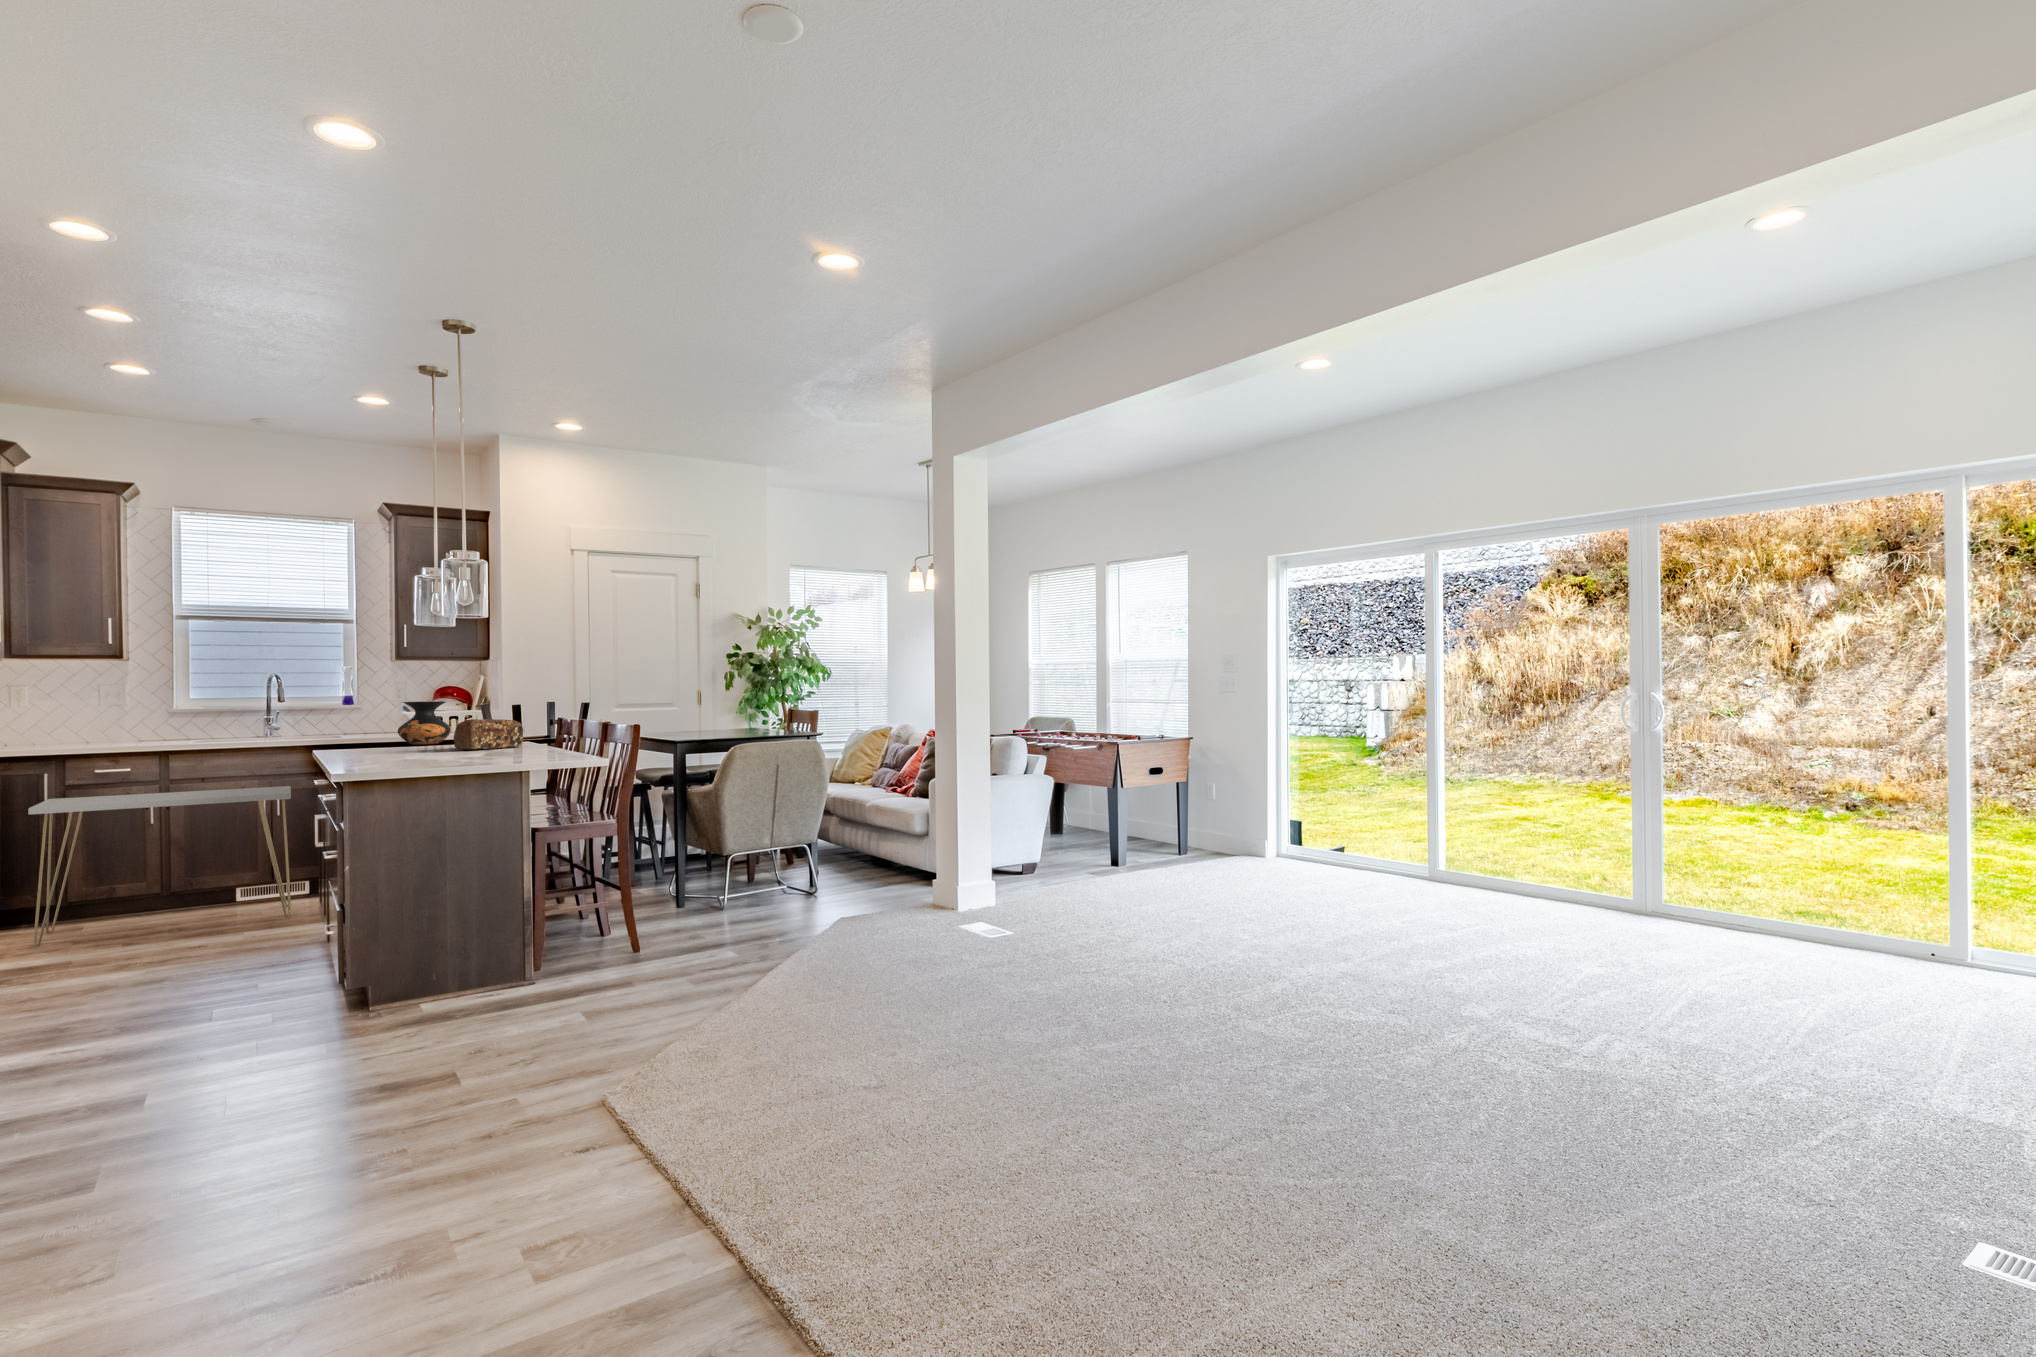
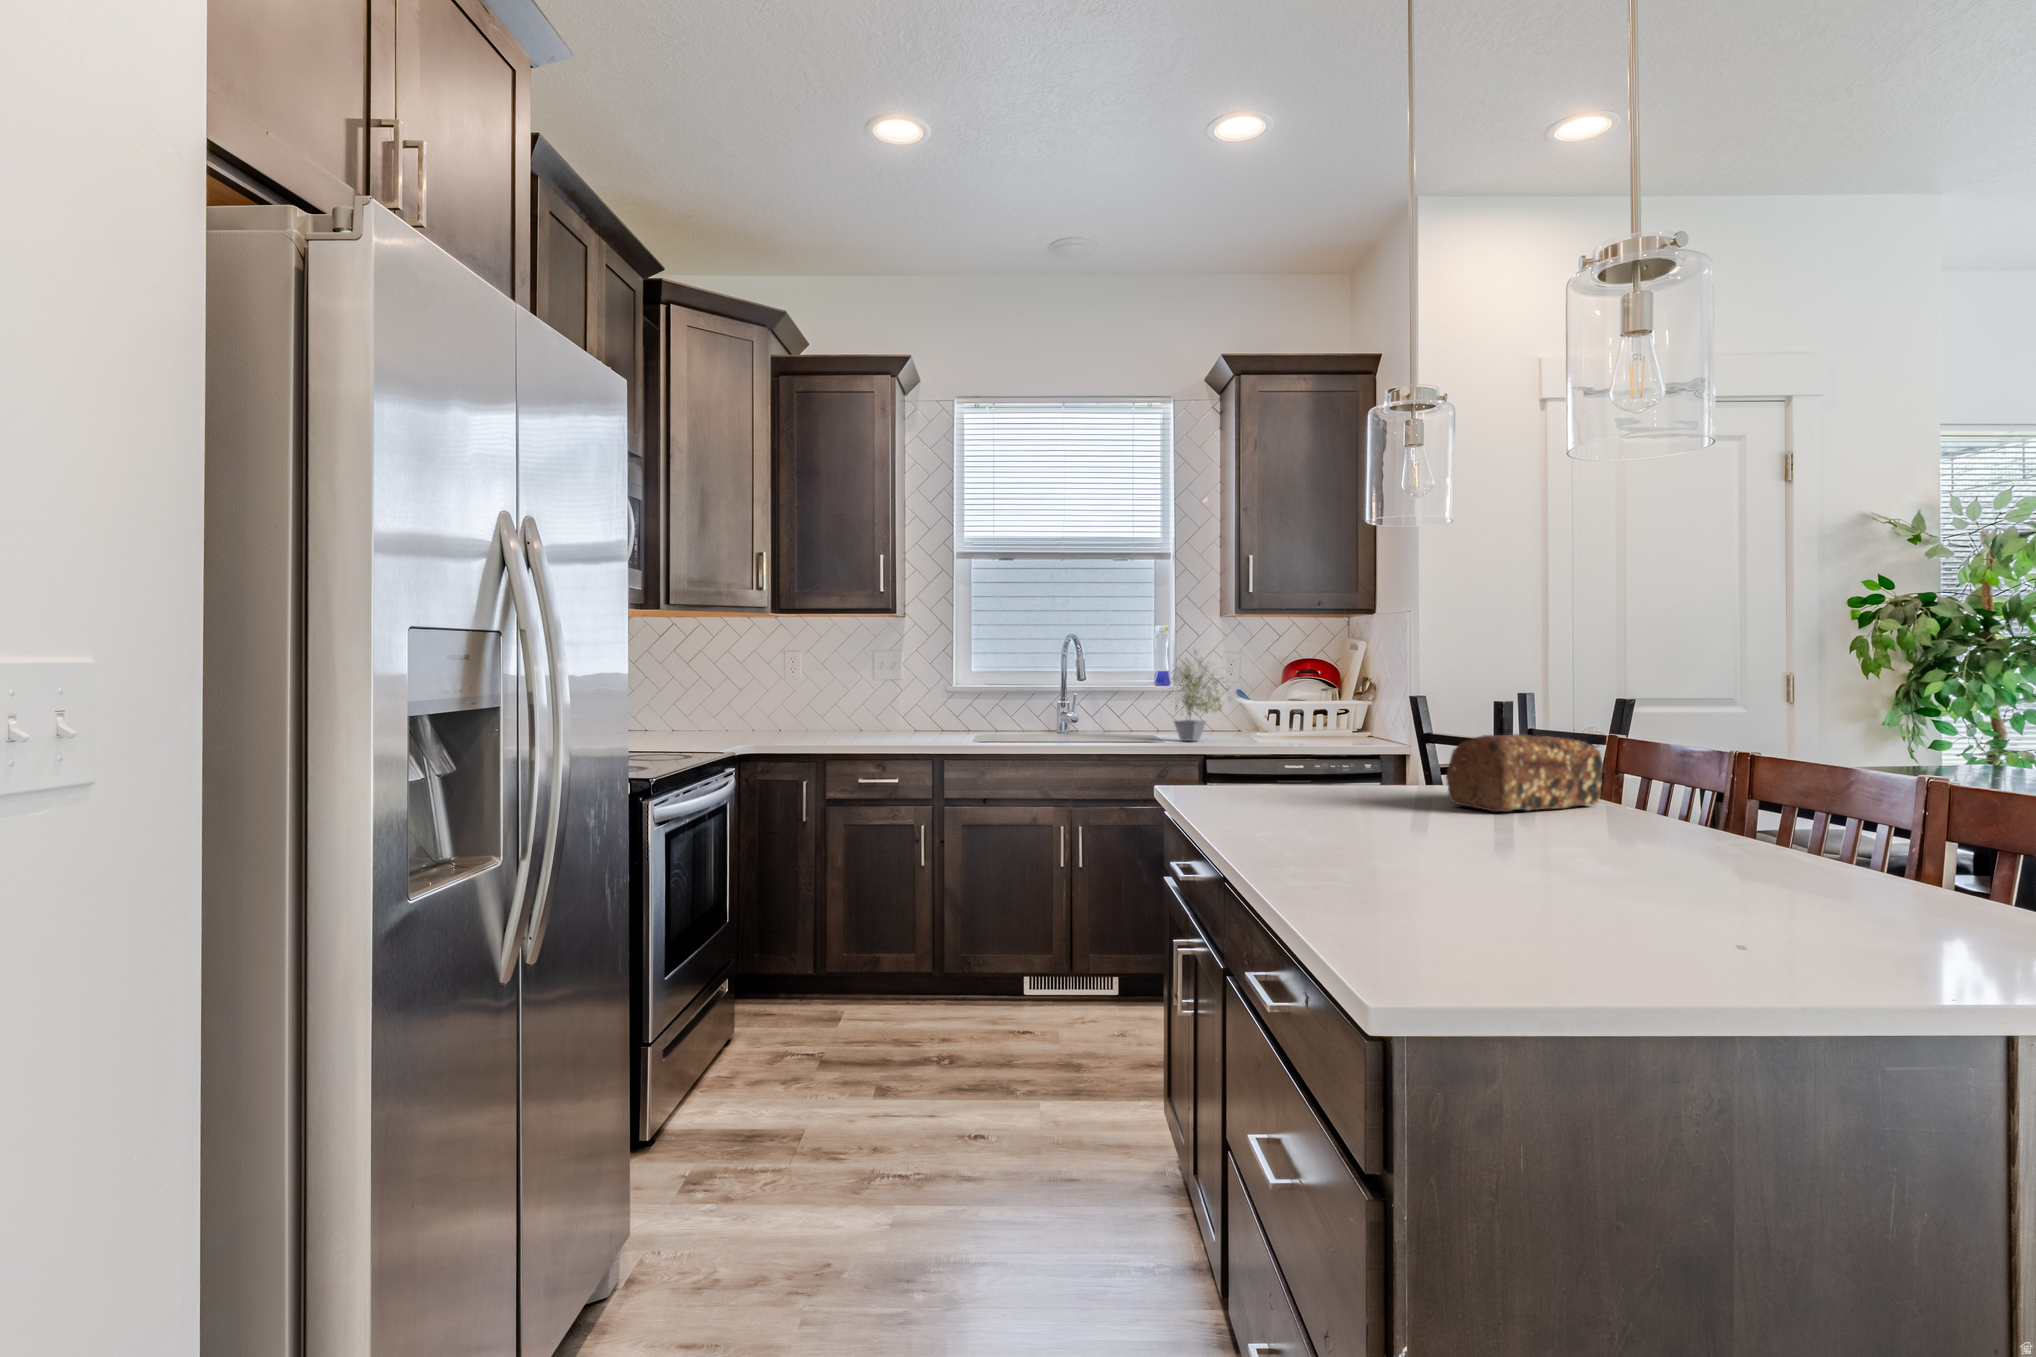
potted plant: none [341,680,395,737] -> present [1171,650,1230,741]
vase: present [398,701,452,745] -> none [1283,687,1380,774]
console table: present [28,786,291,946] -> none [769,818,1107,1061]

